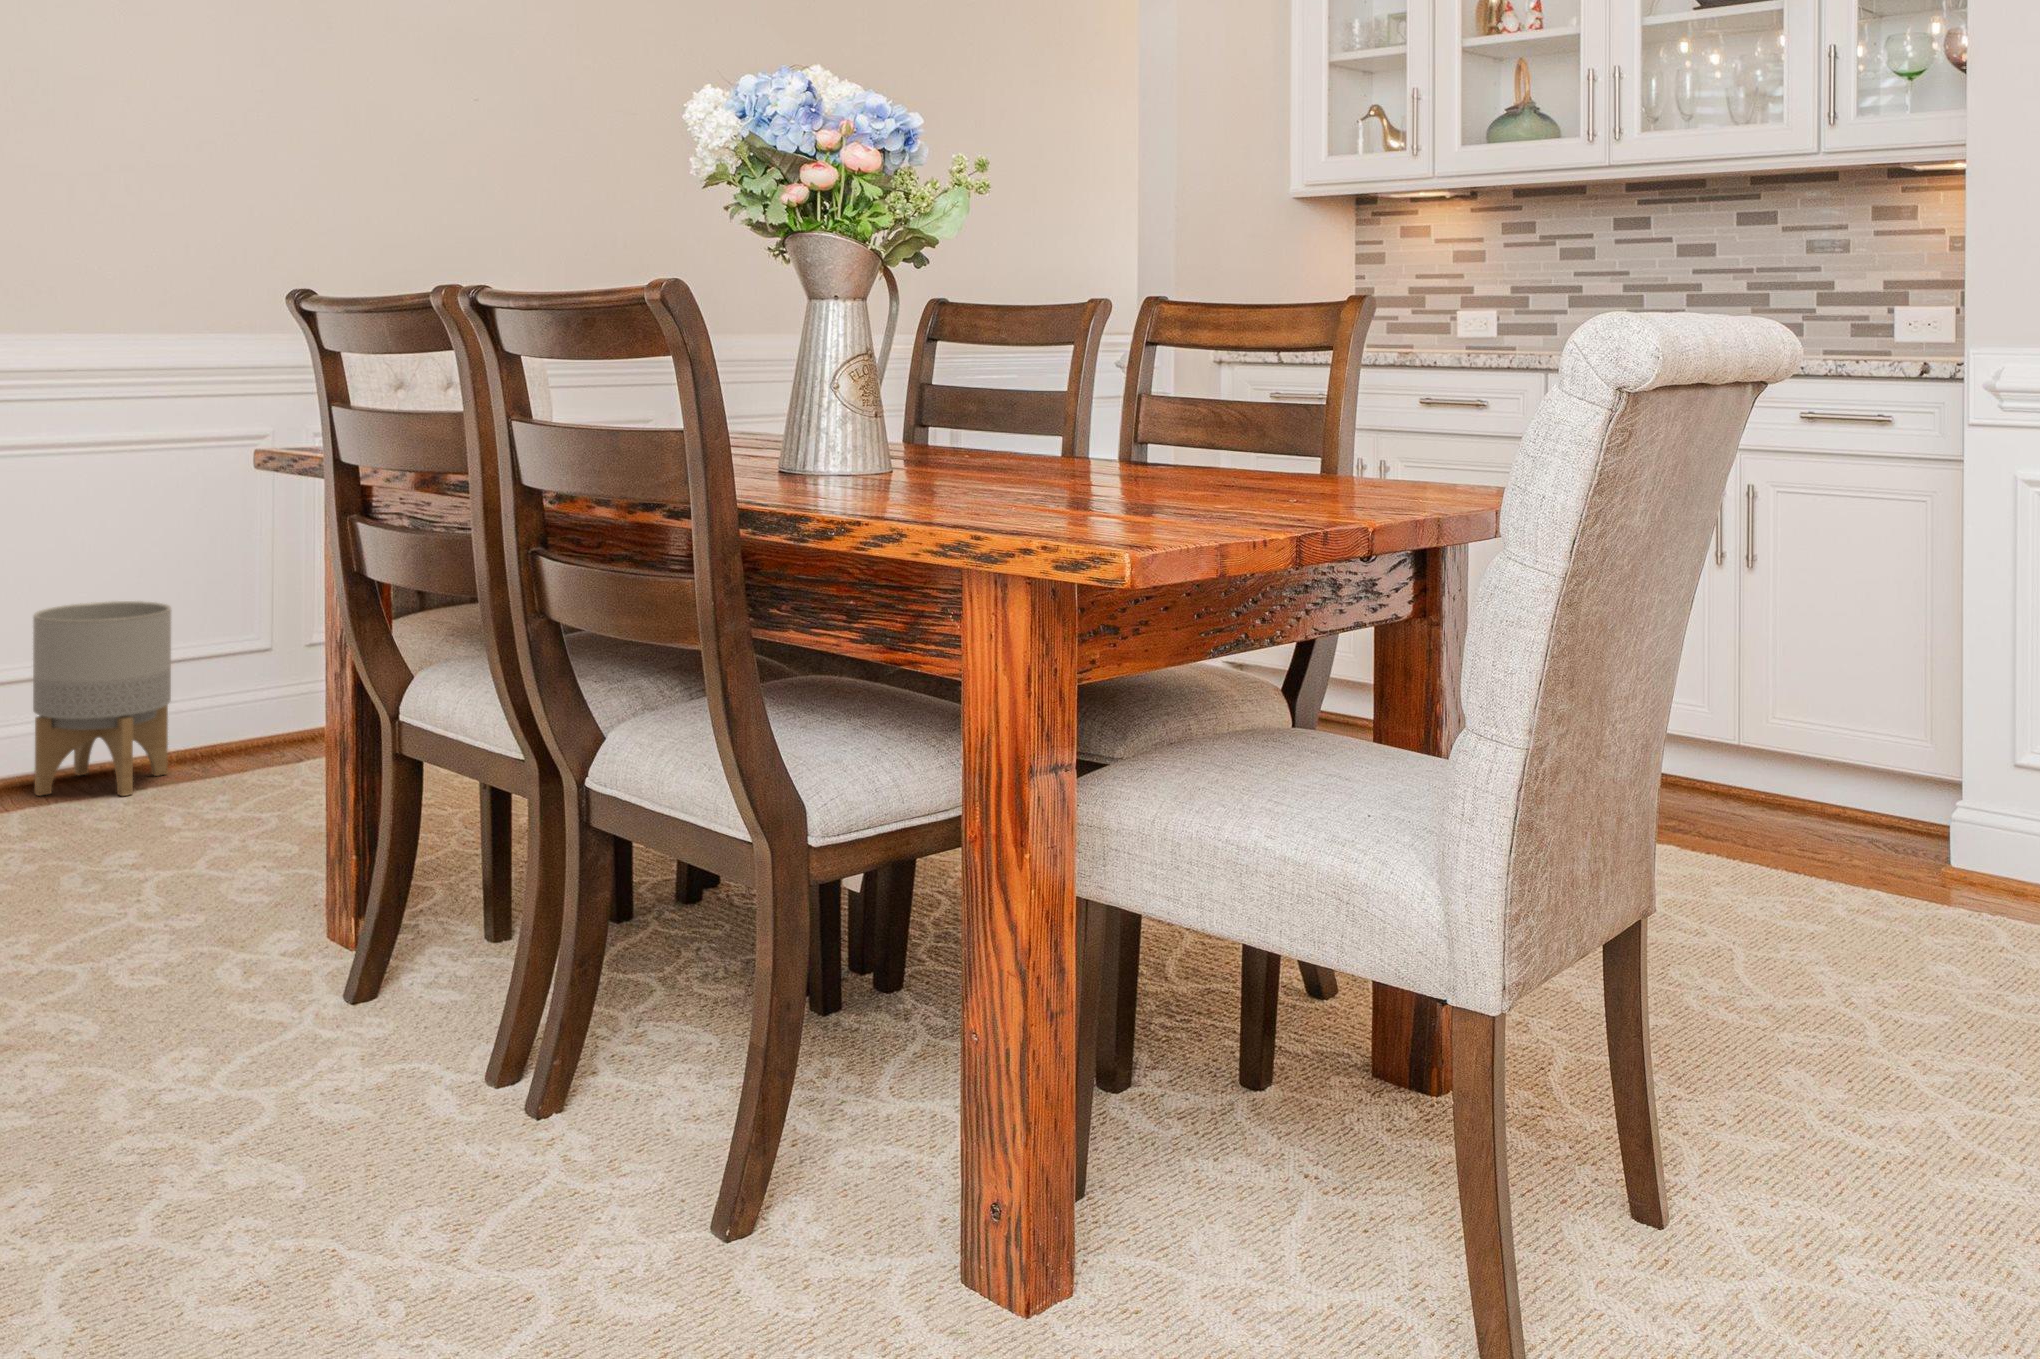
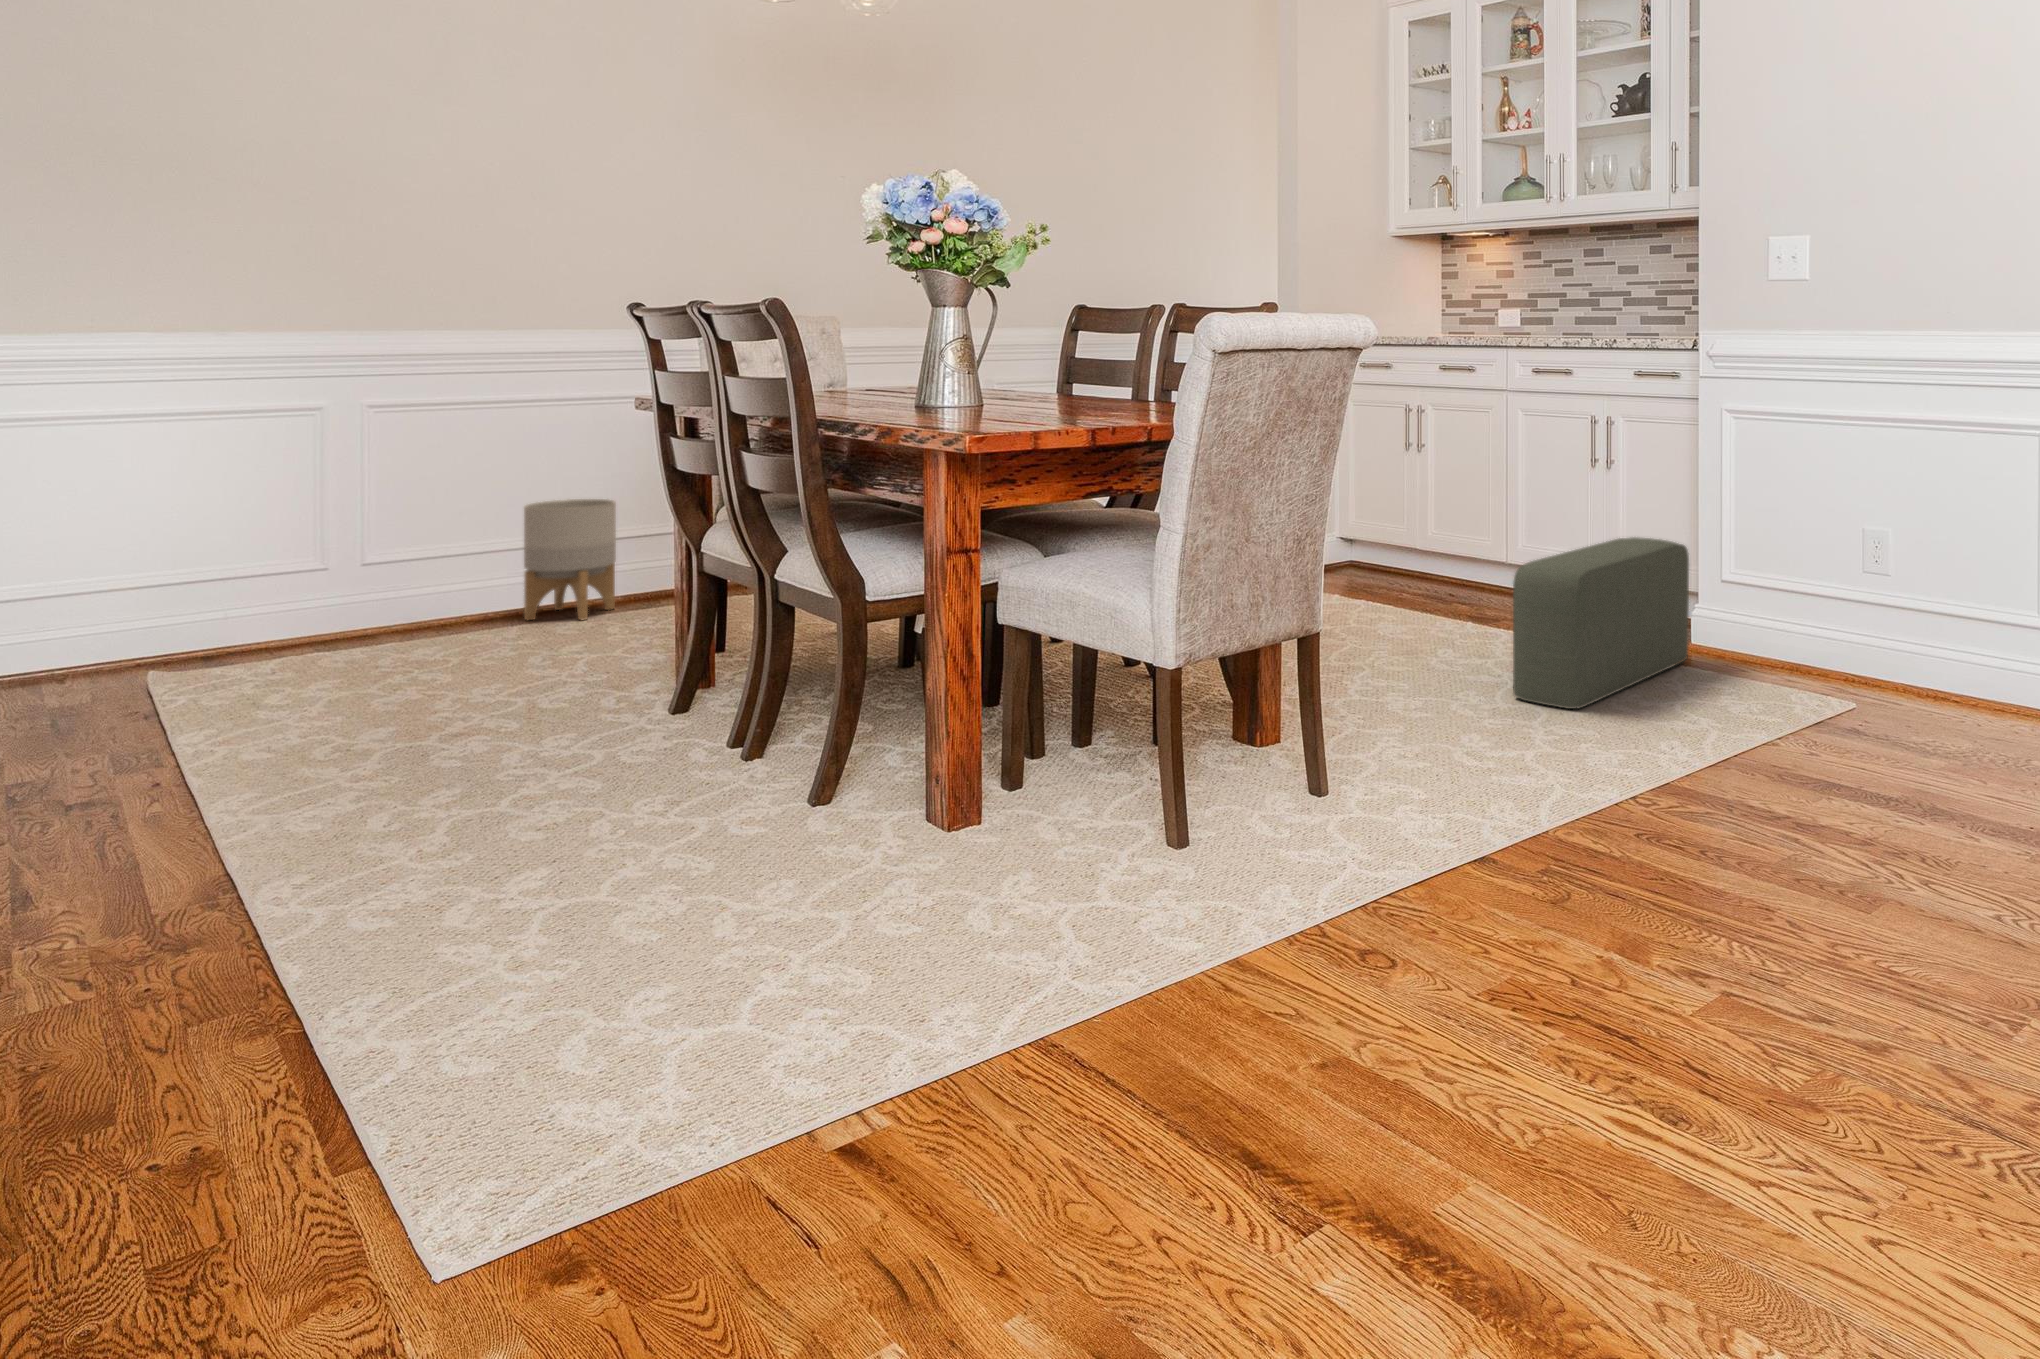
pouf: none [1772,686,1986,1002] -> present [1513,537,1689,709]

